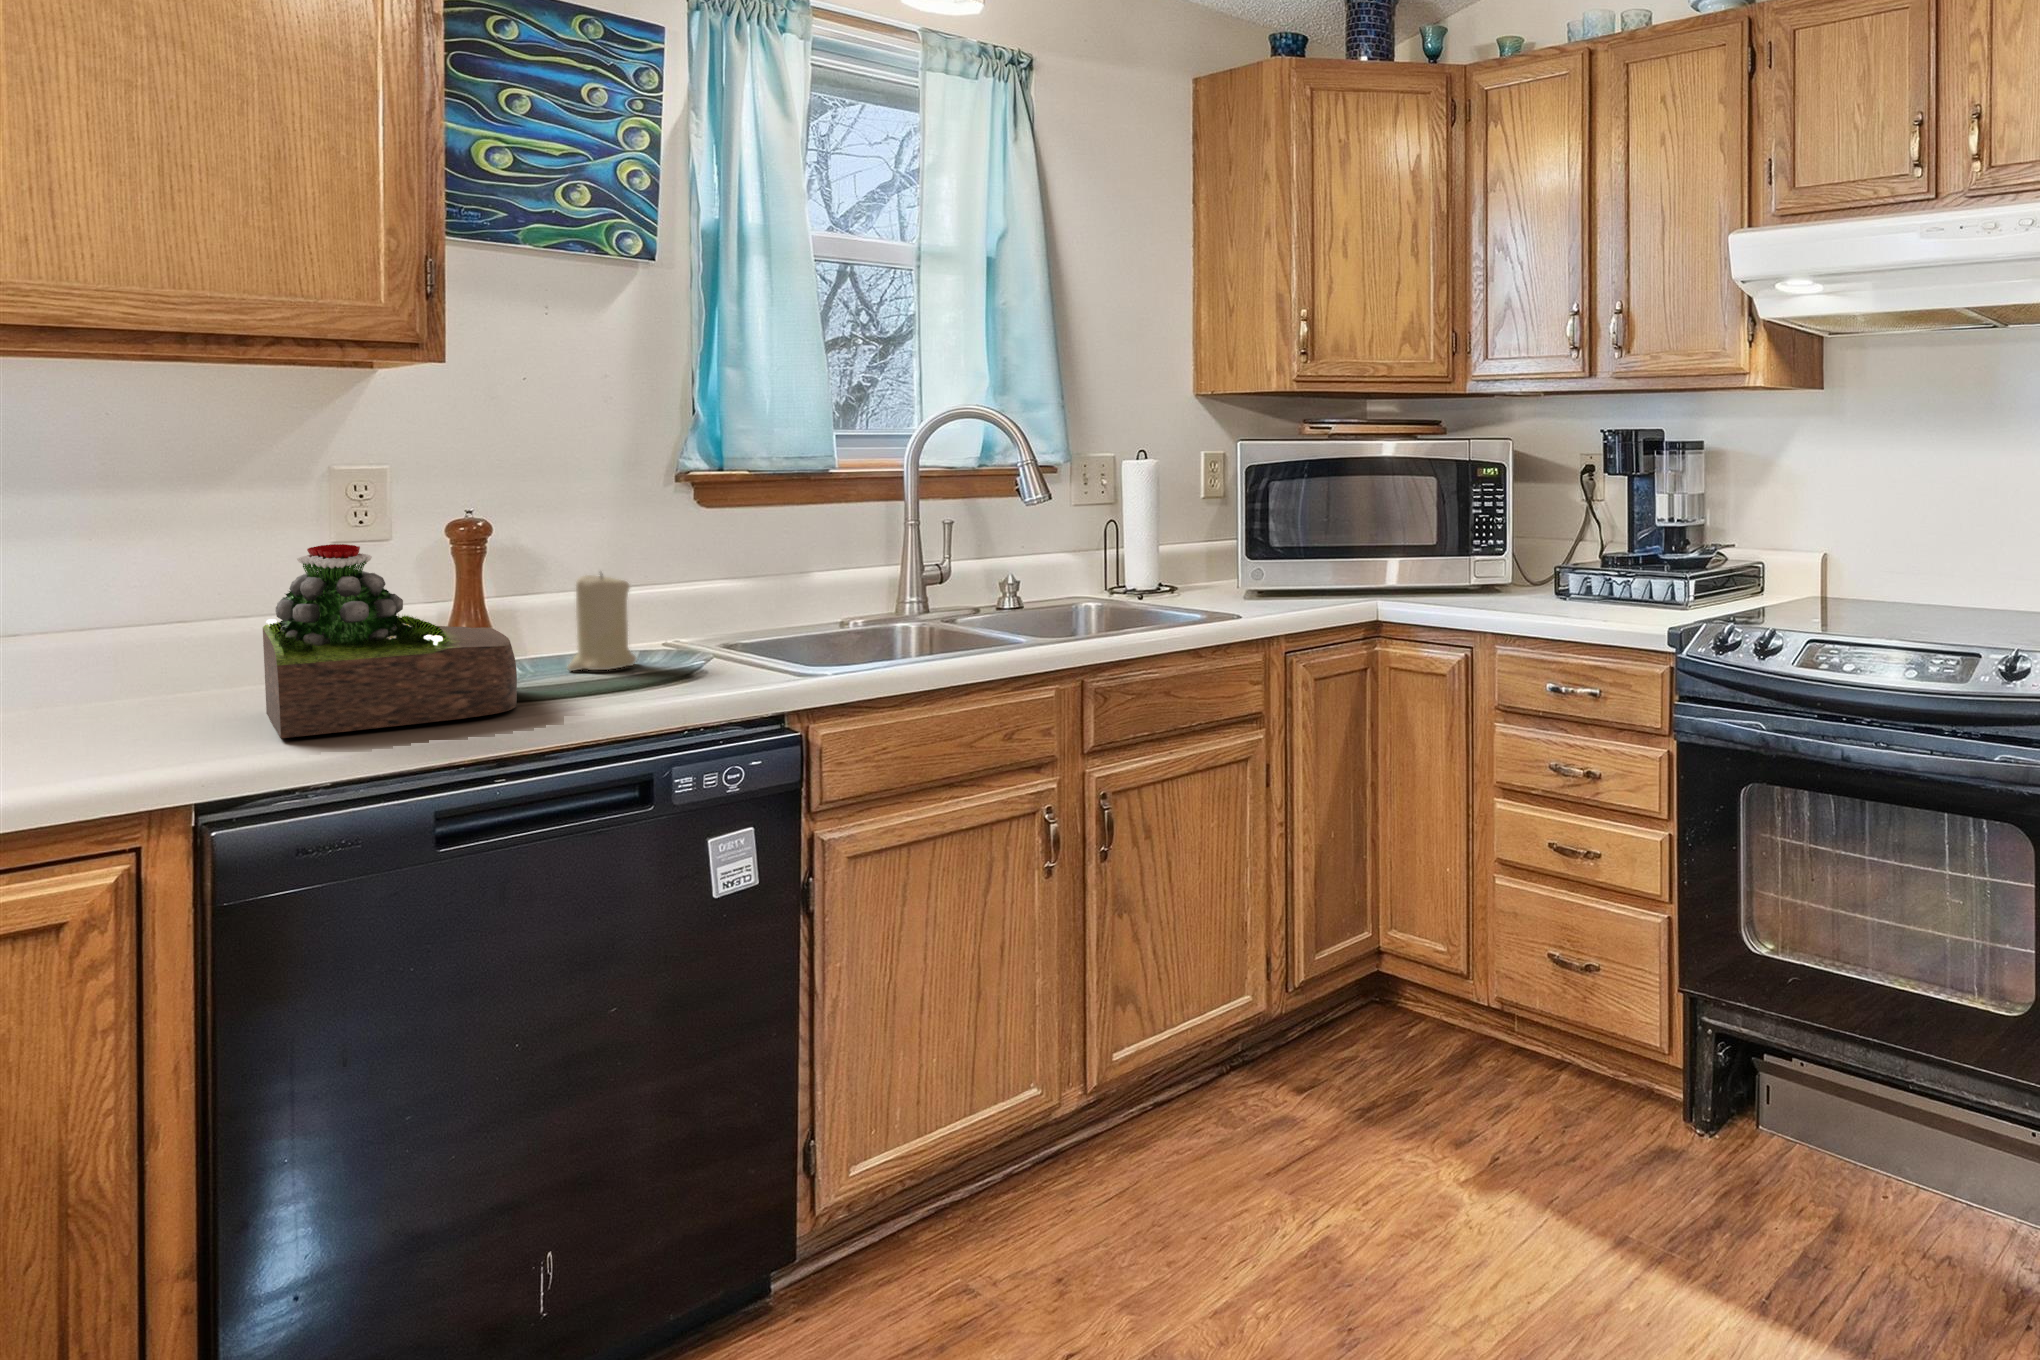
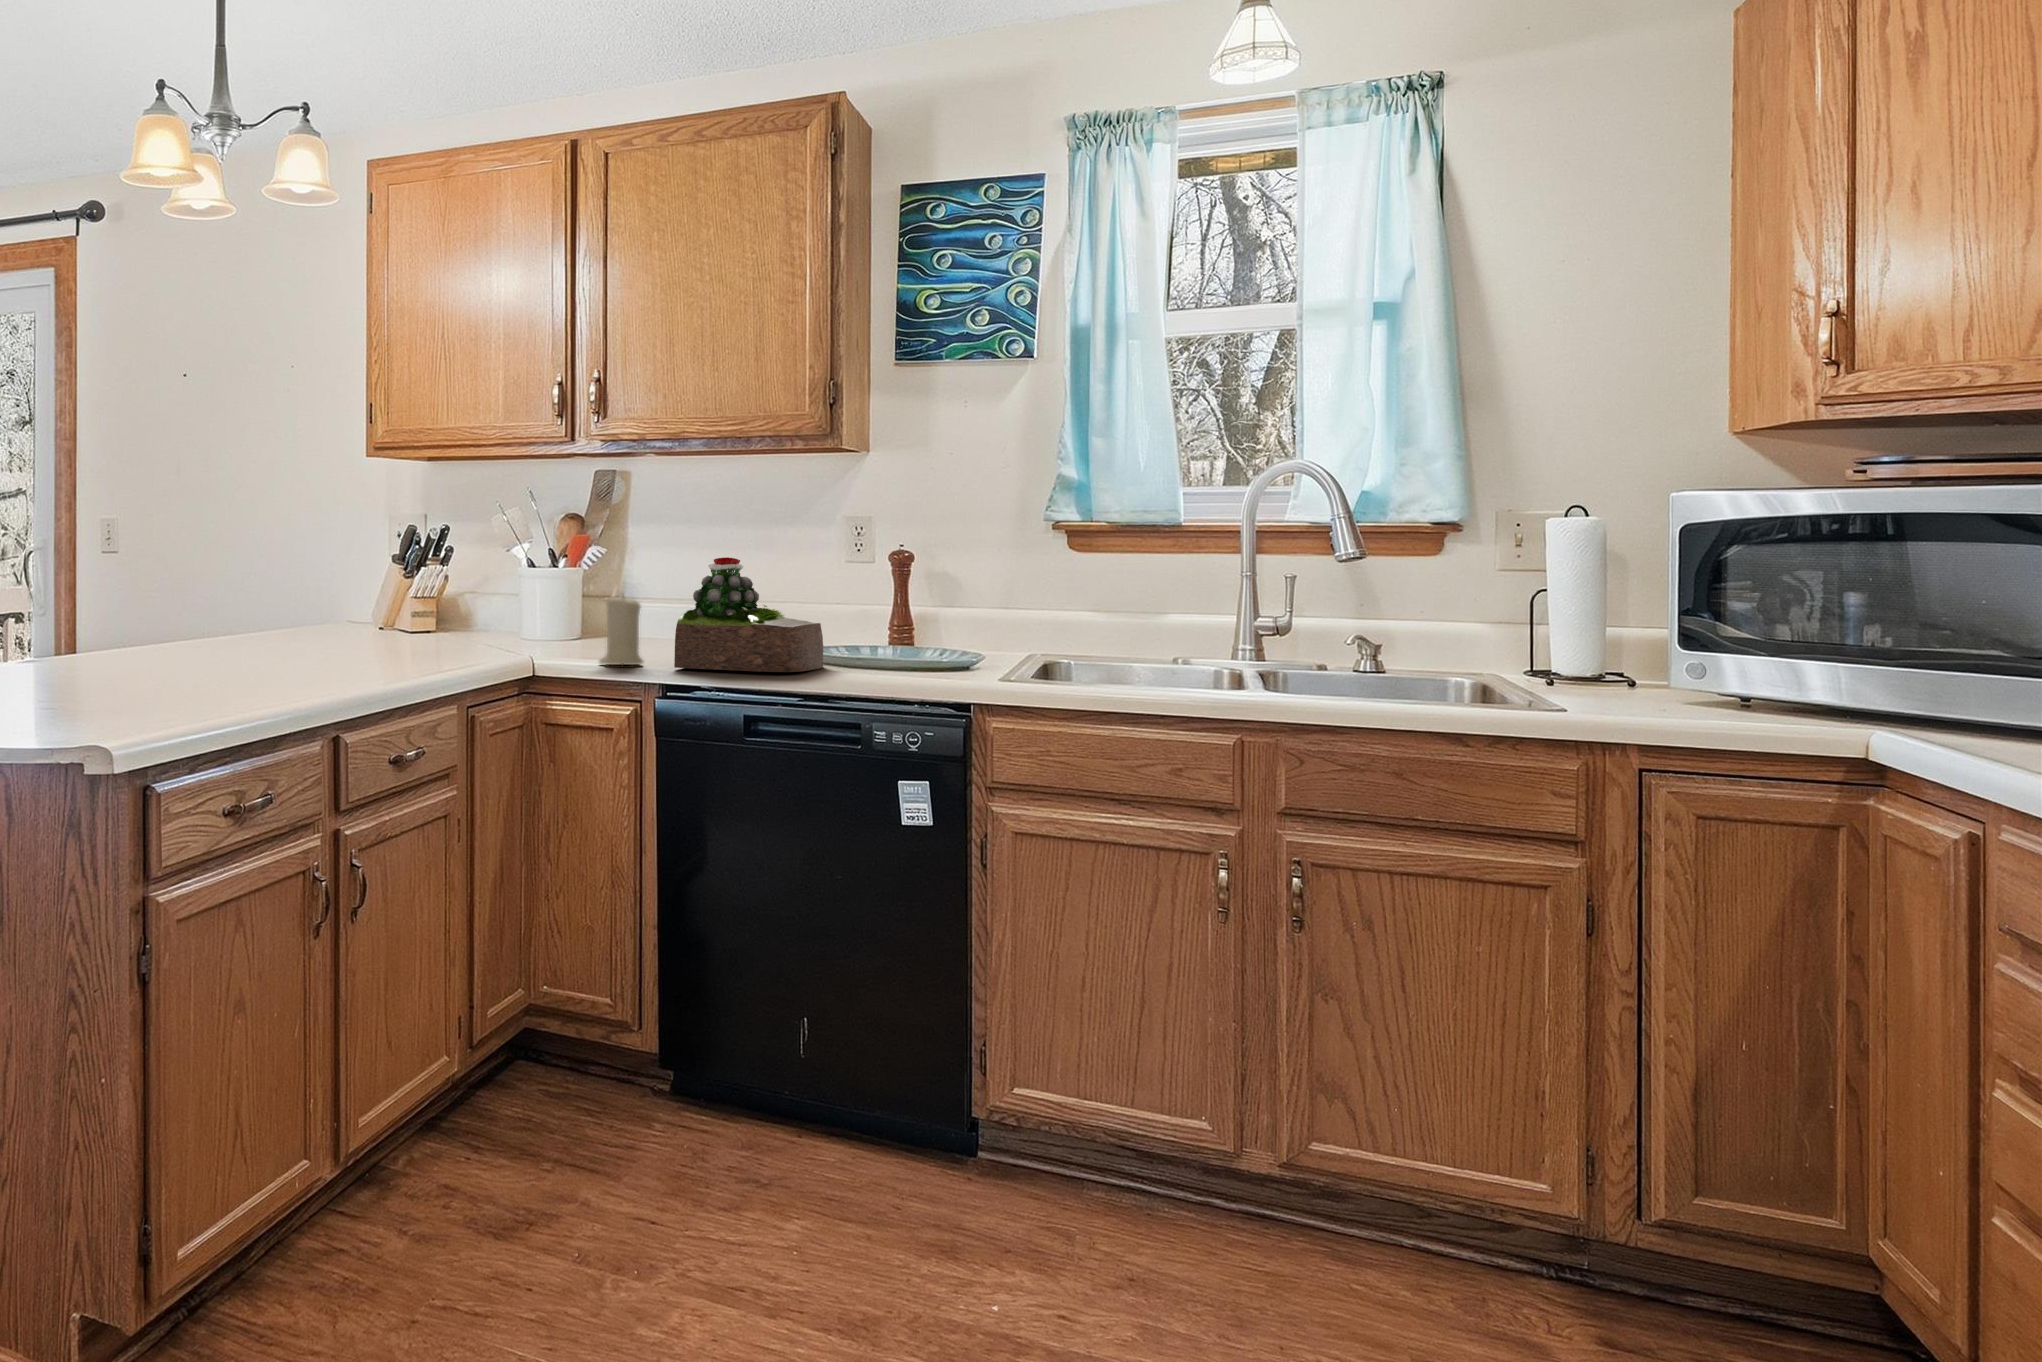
candle: present [567,574,637,671] -> present [600,596,643,665]

